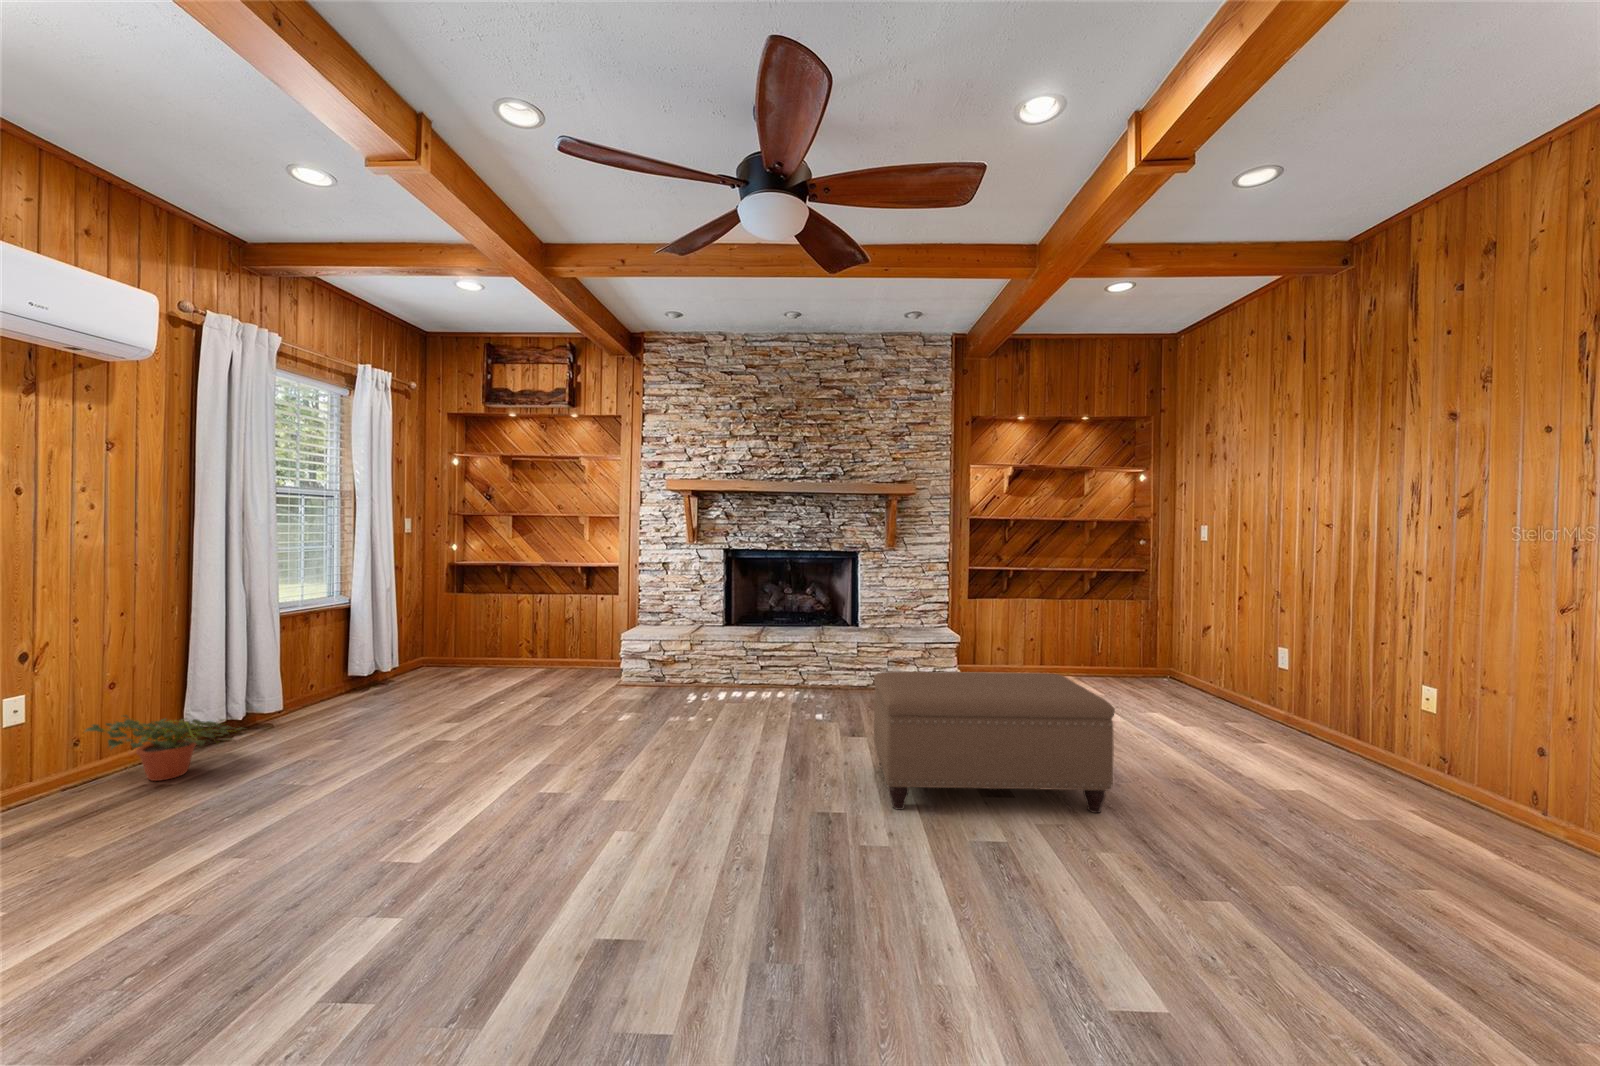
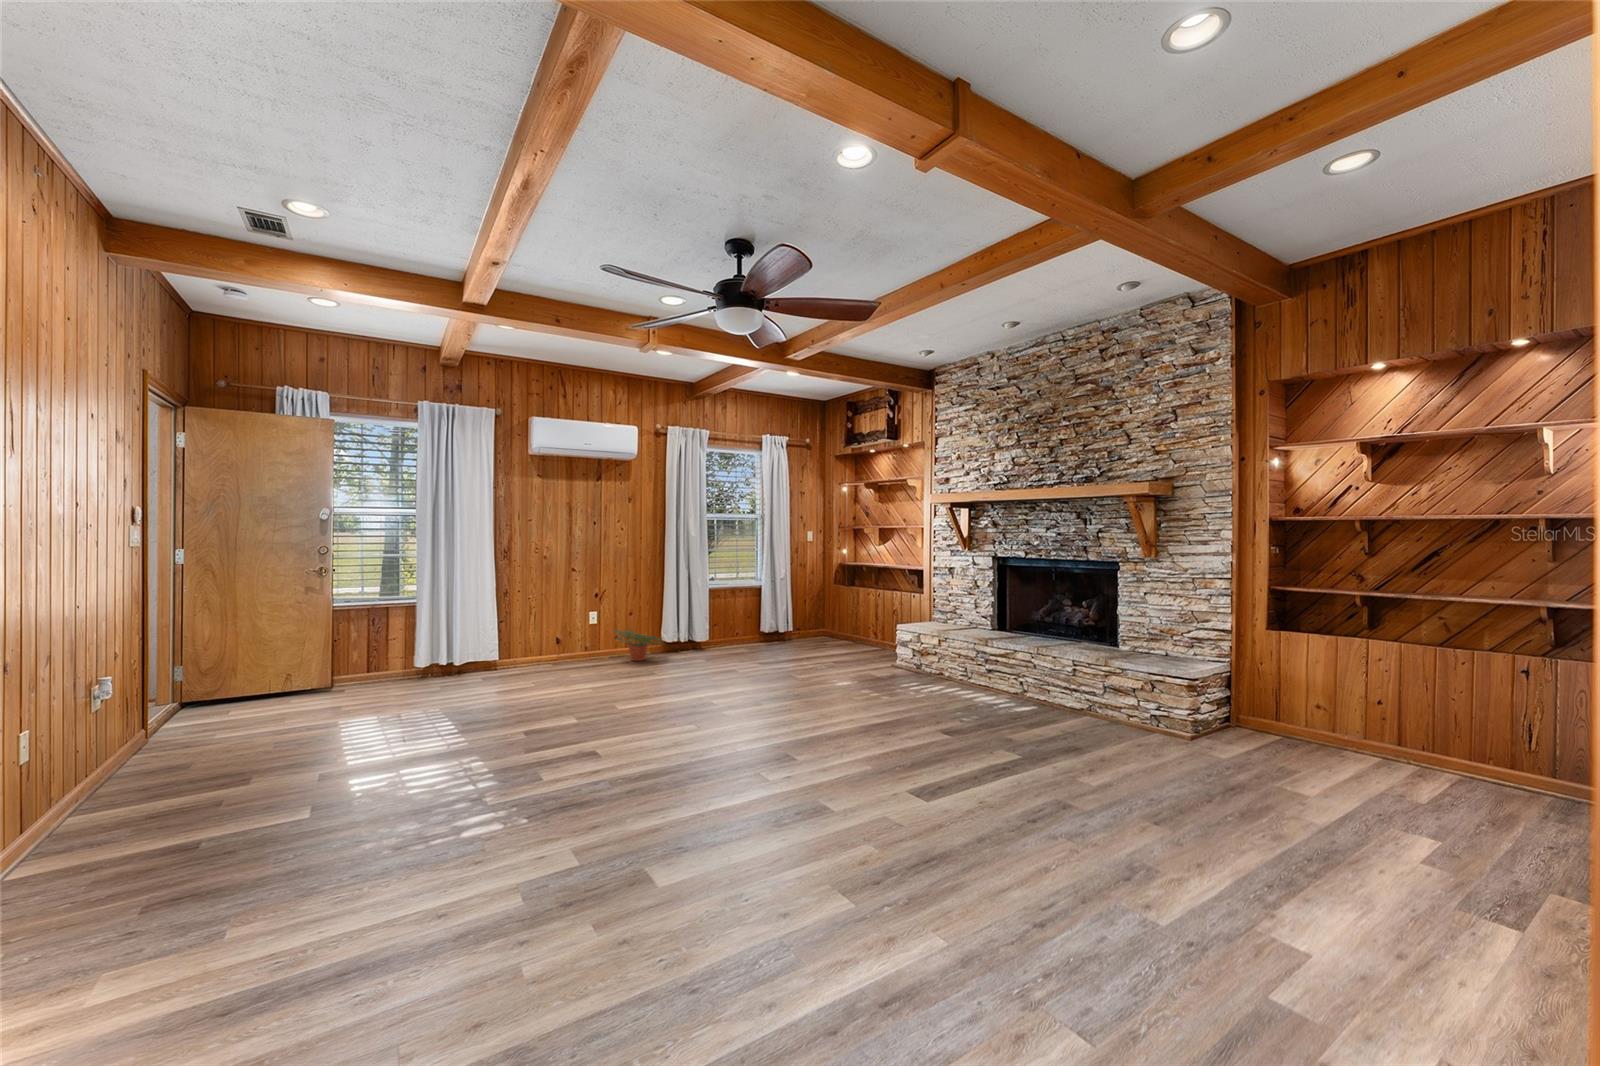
ottoman: present [874,671,1115,813] -> none [829,664,1049,825]

